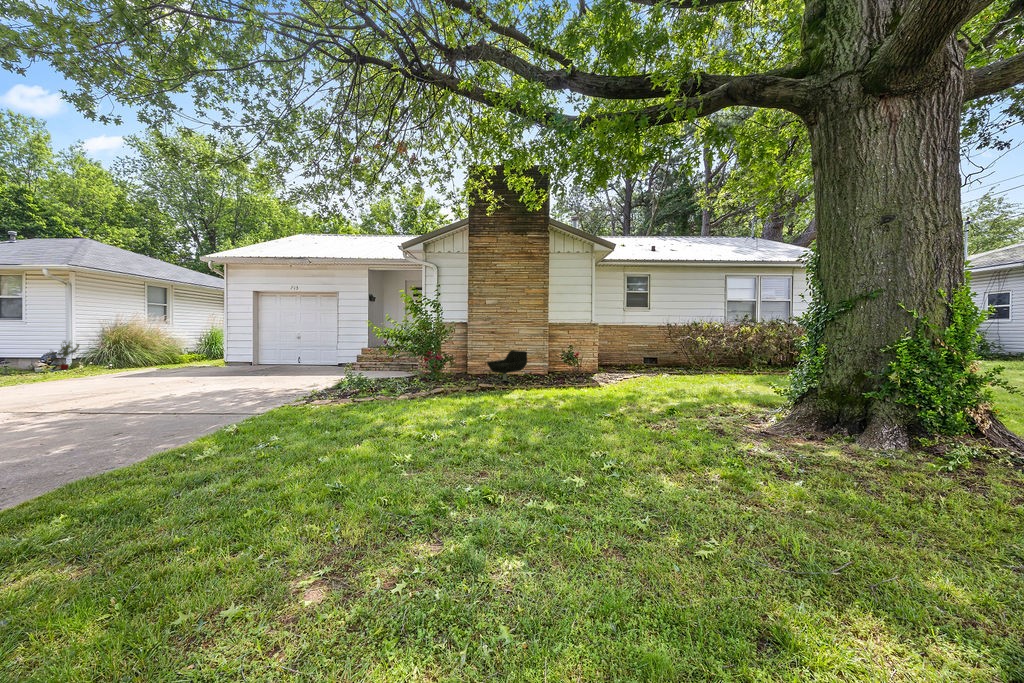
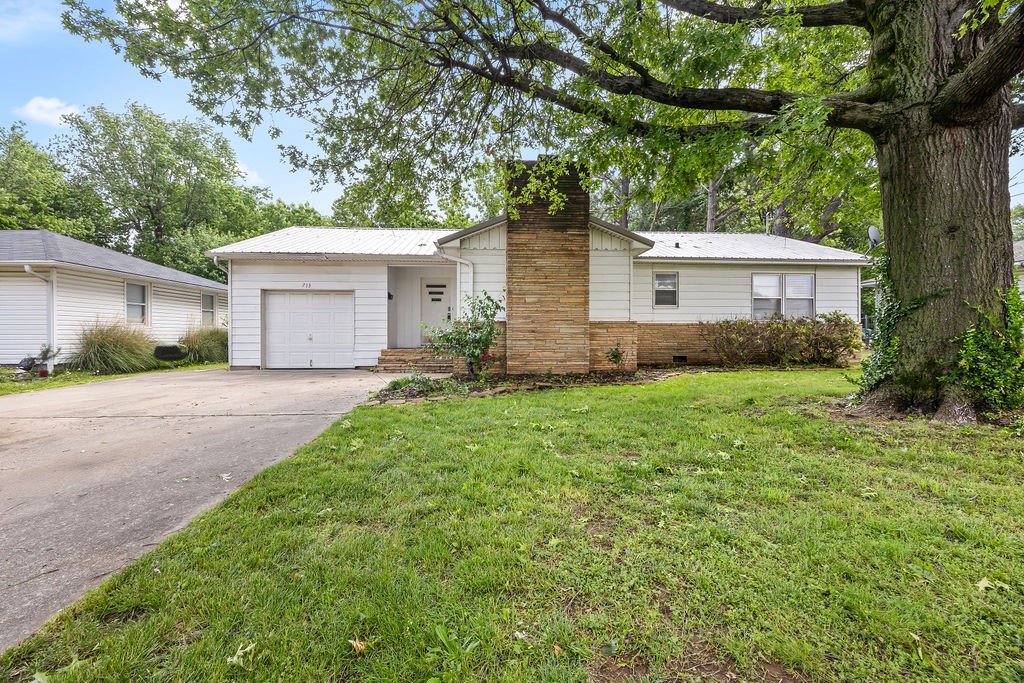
lounge chair: present [487,350,527,381] -> present [153,345,189,368]

